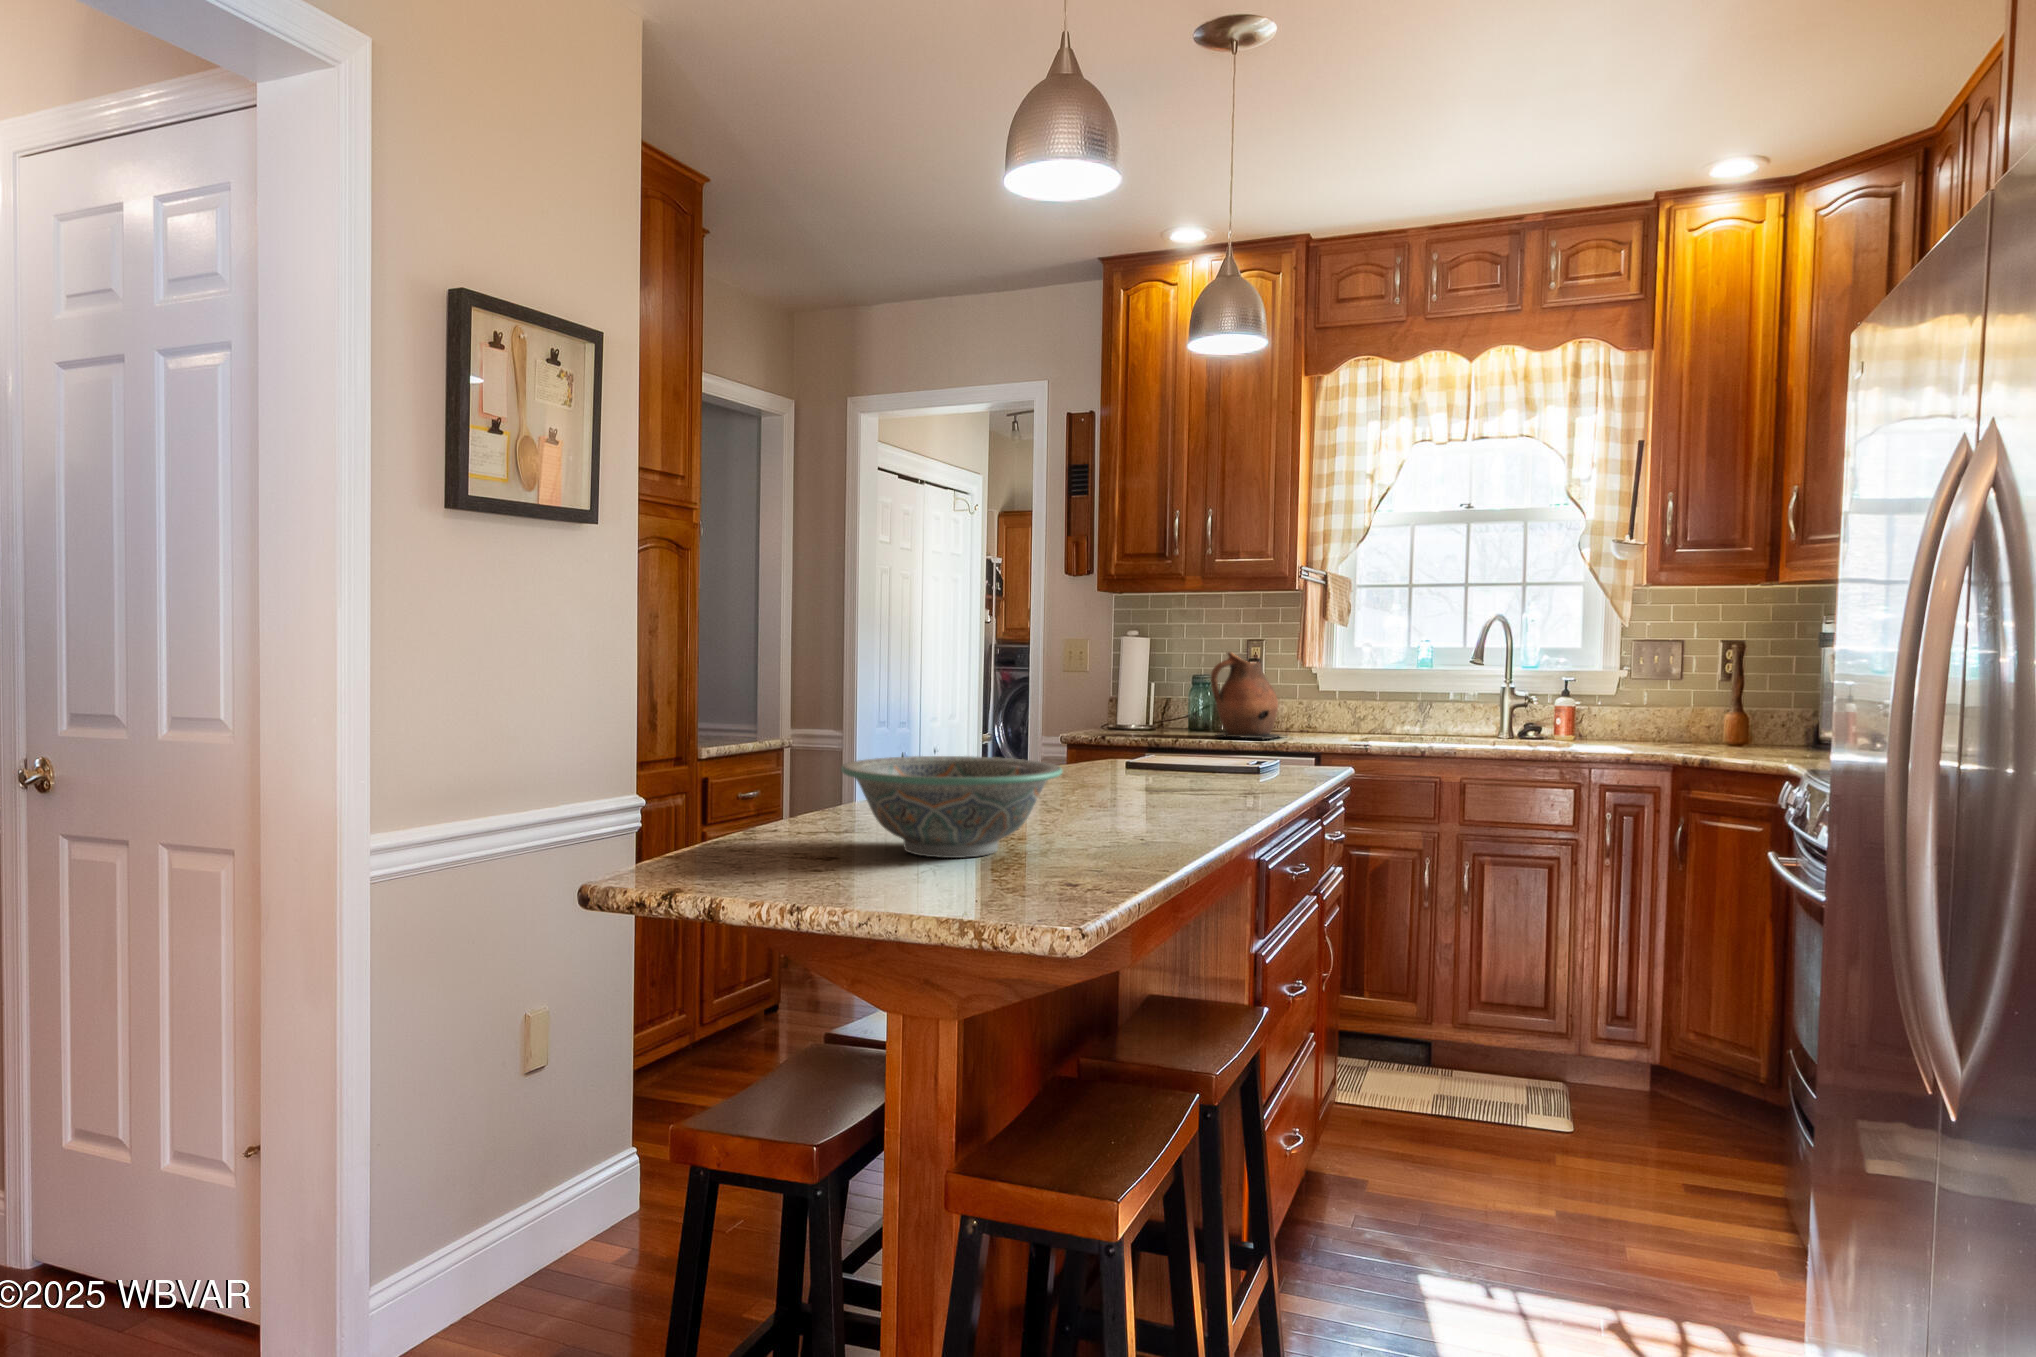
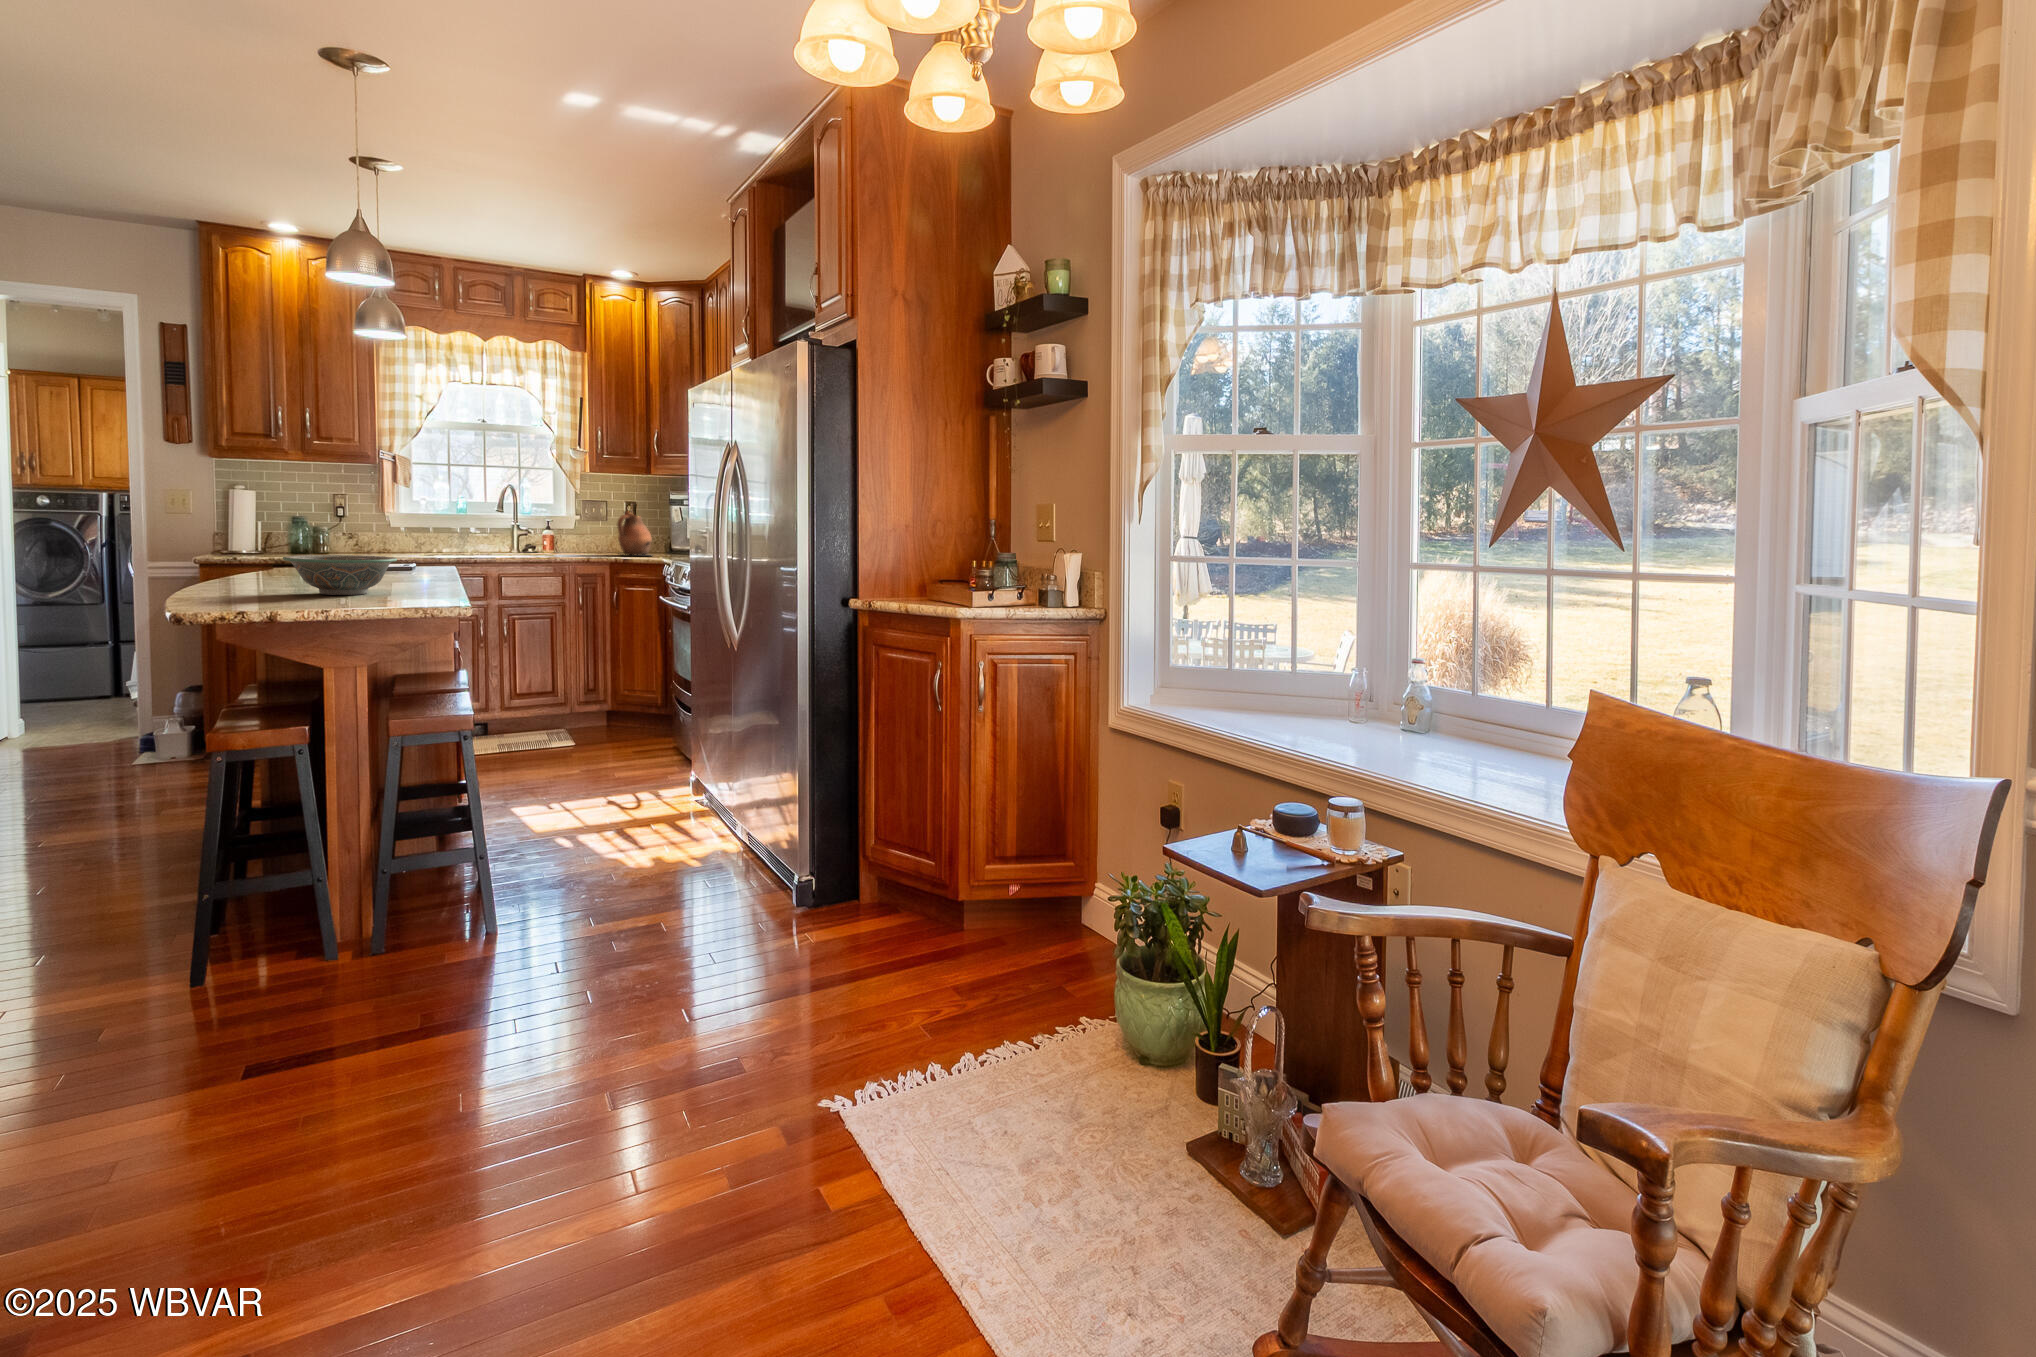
ceramic pitcher: present [1211,652,1282,739] -> present [617,511,652,555]

